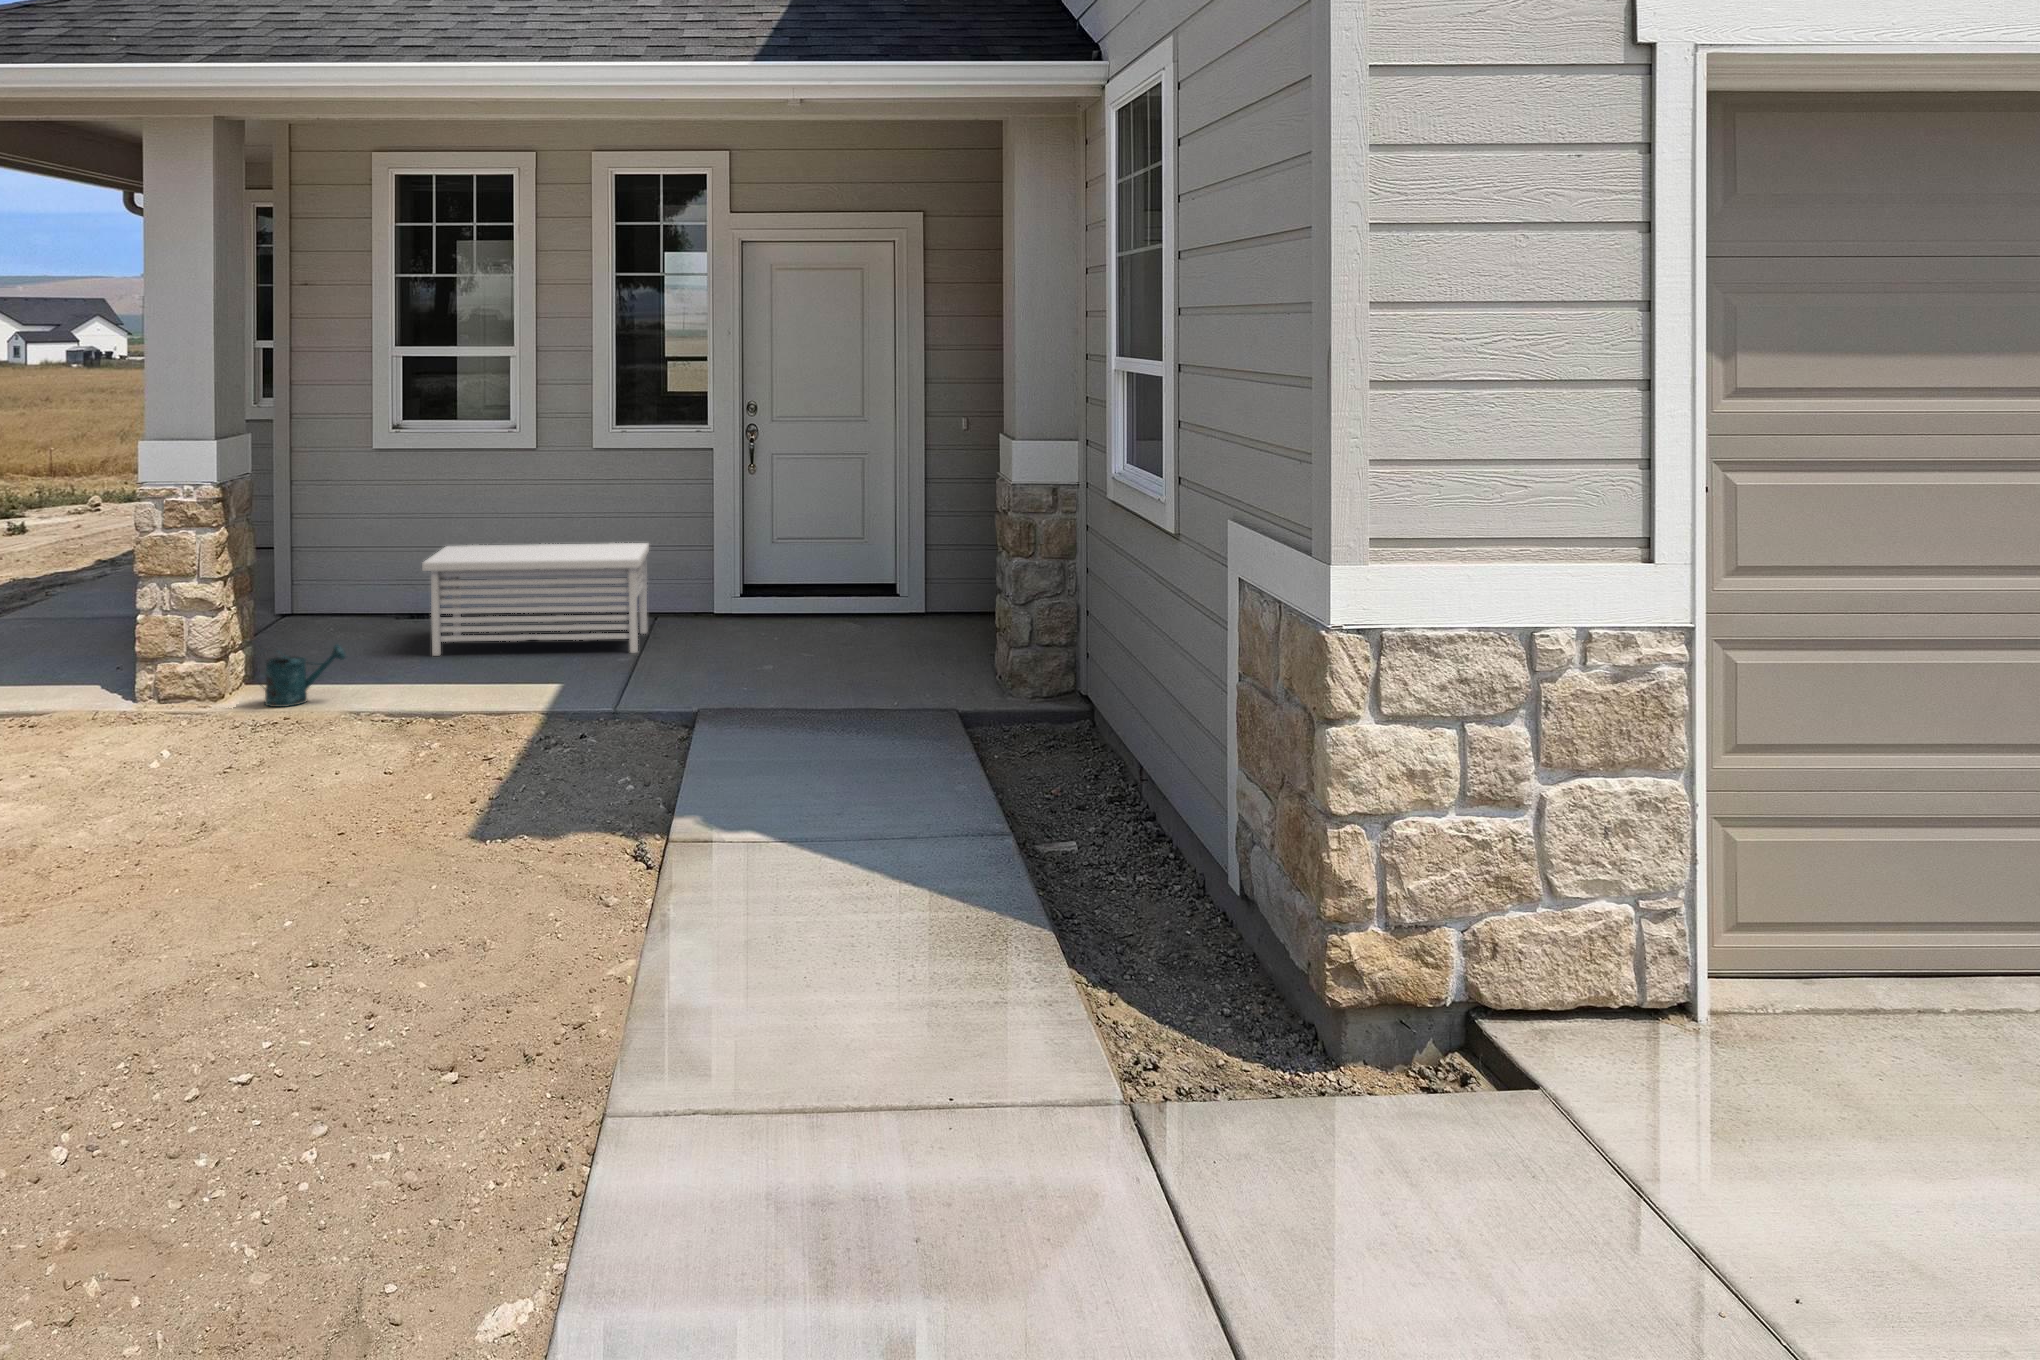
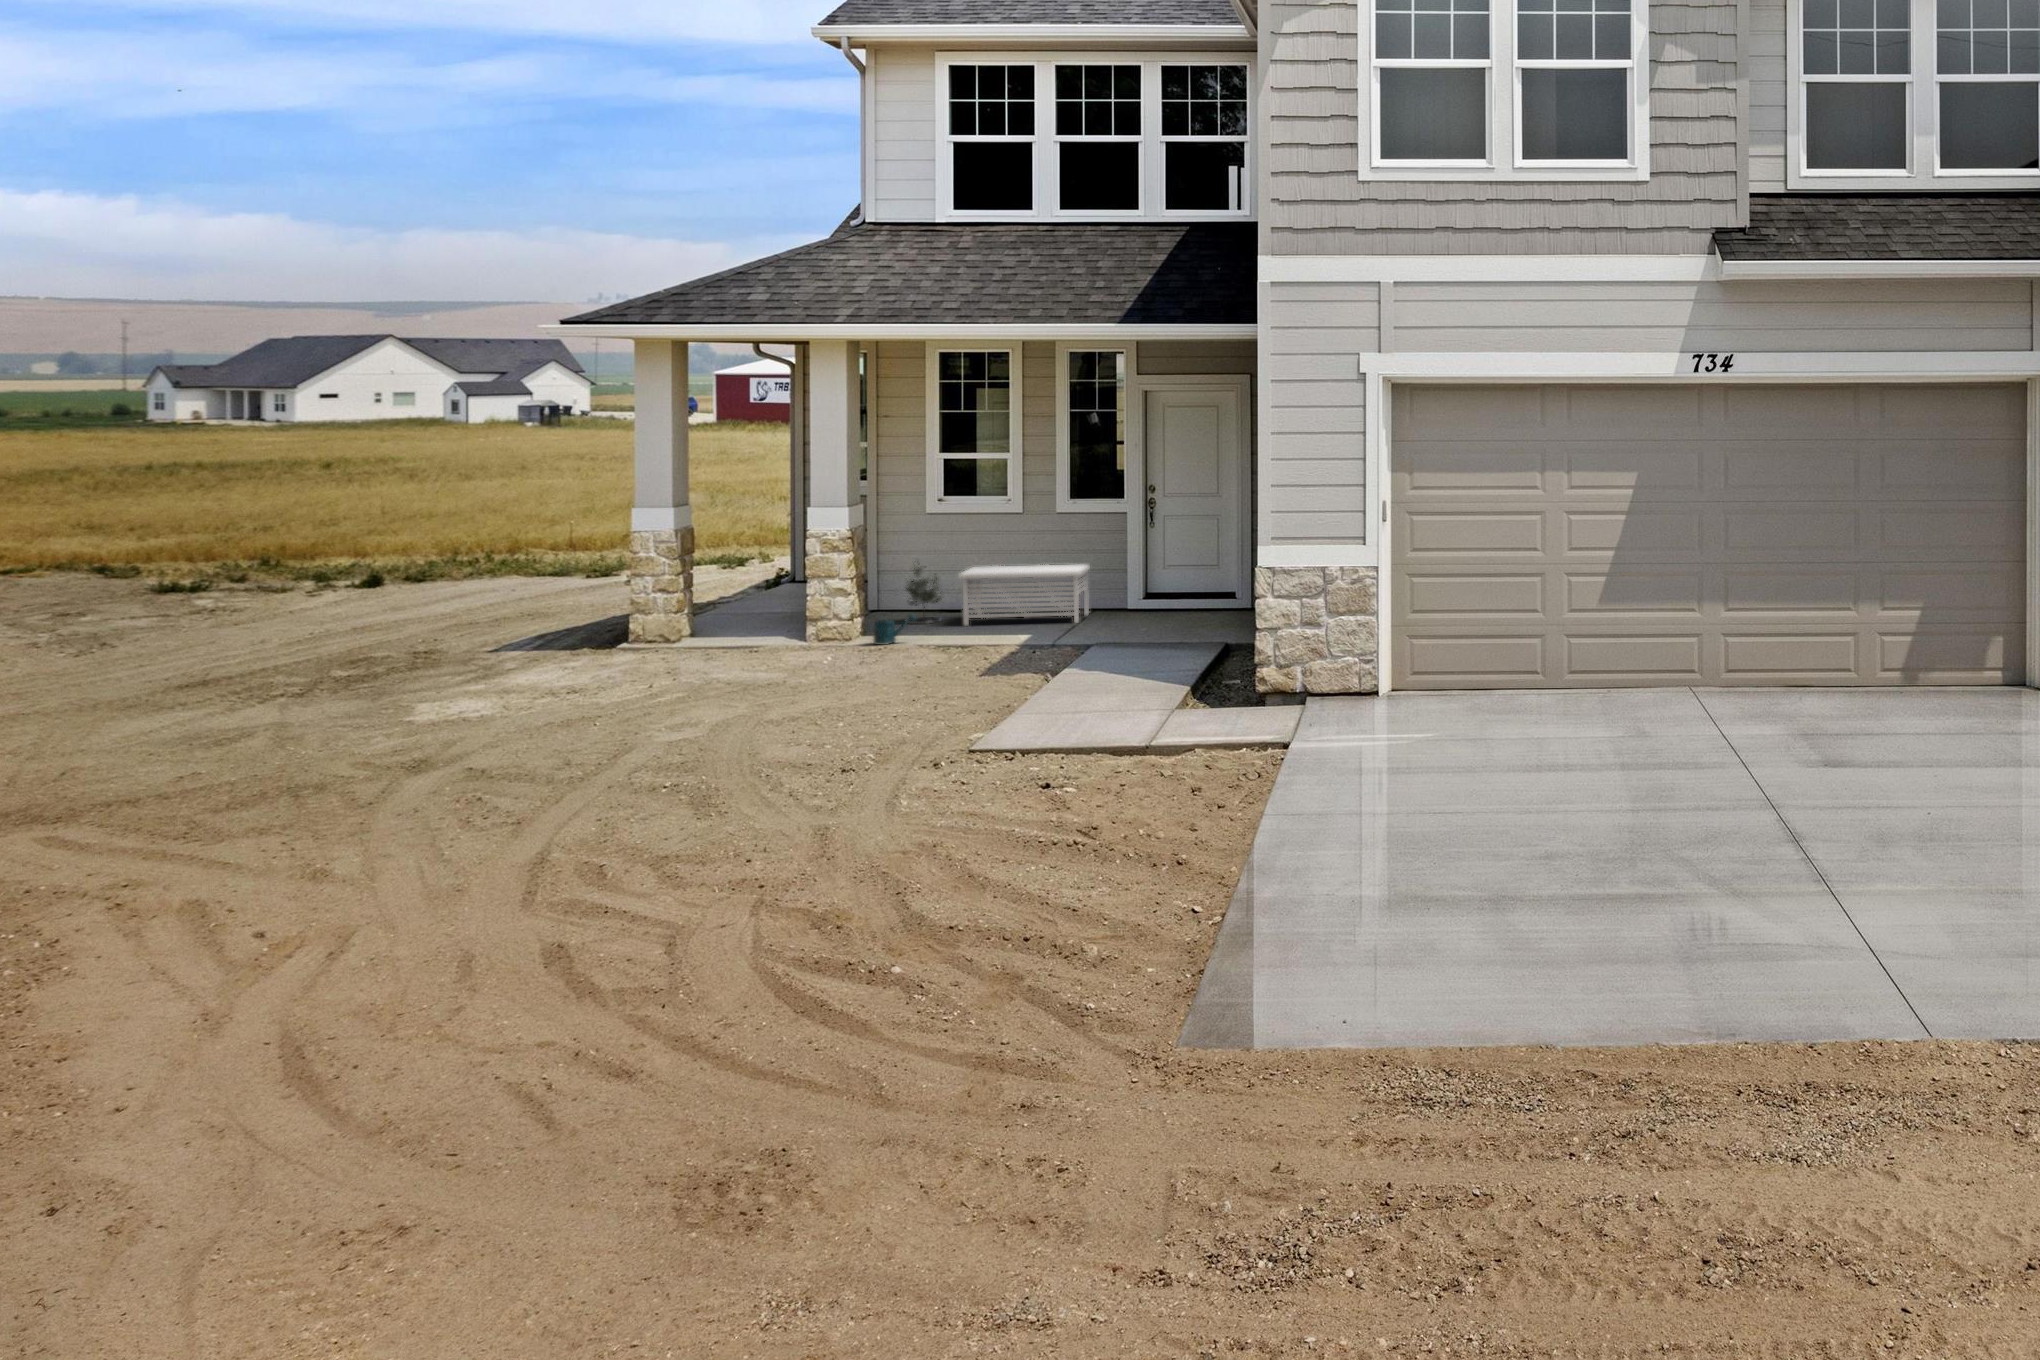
potted tree: none [324,531,398,649] -> present [906,566,942,624]

